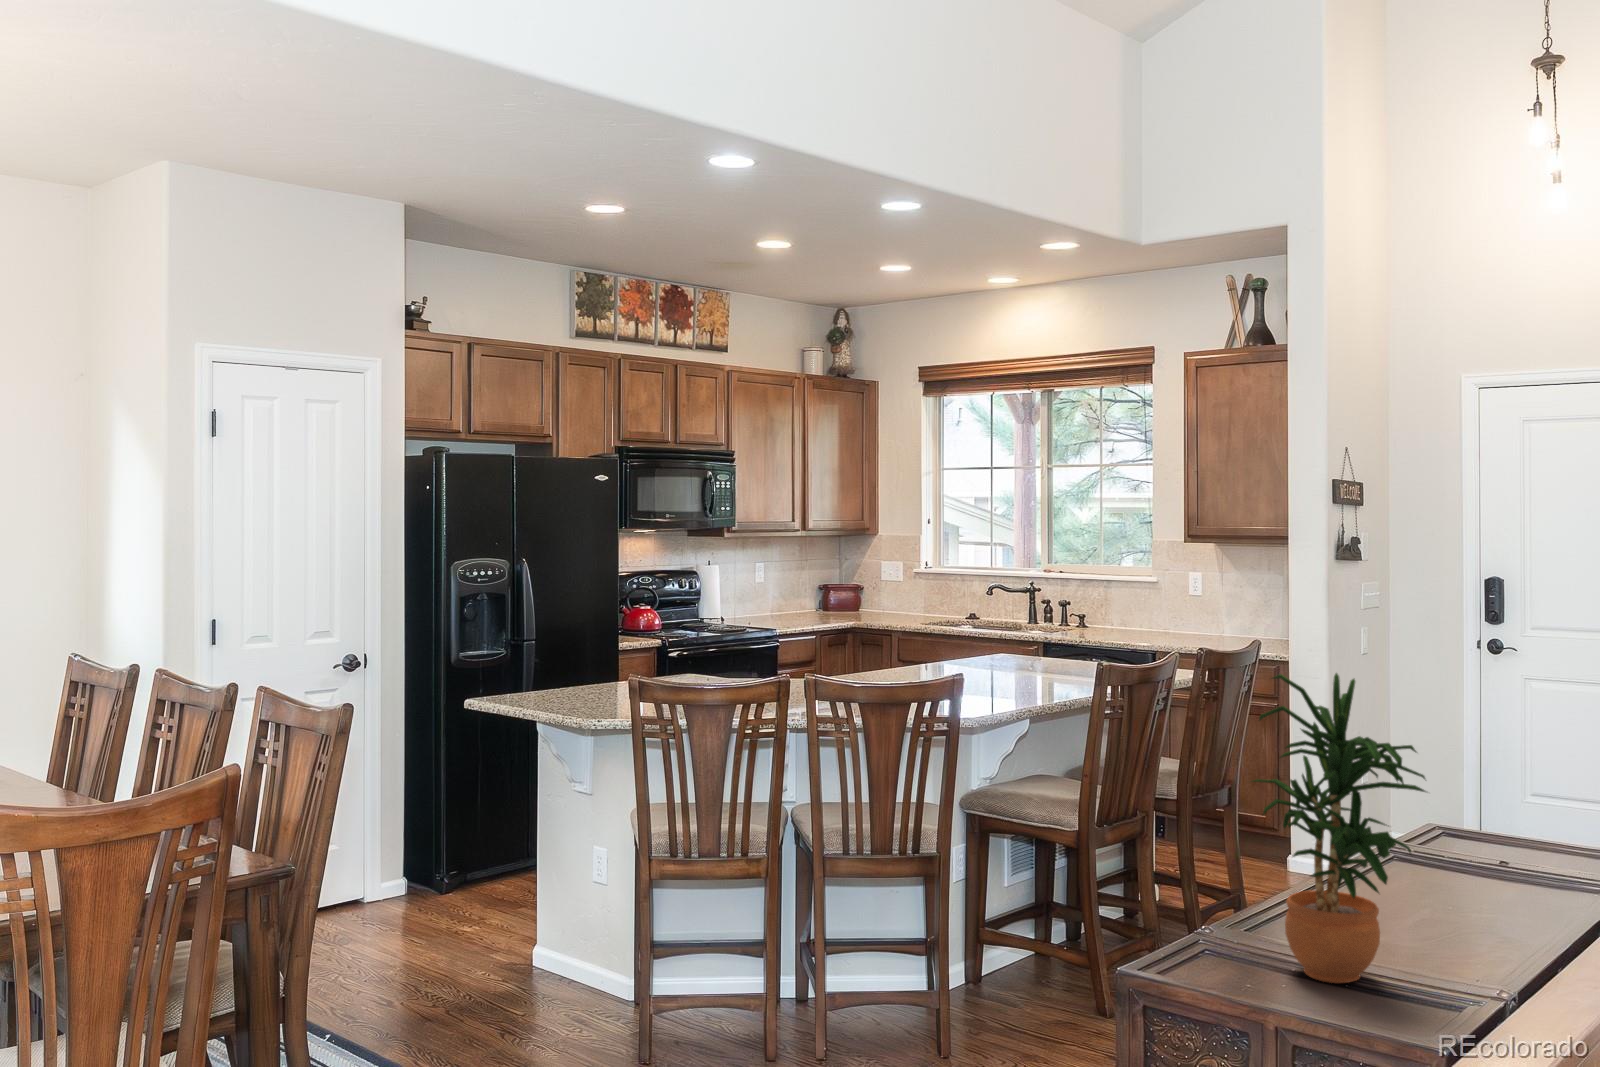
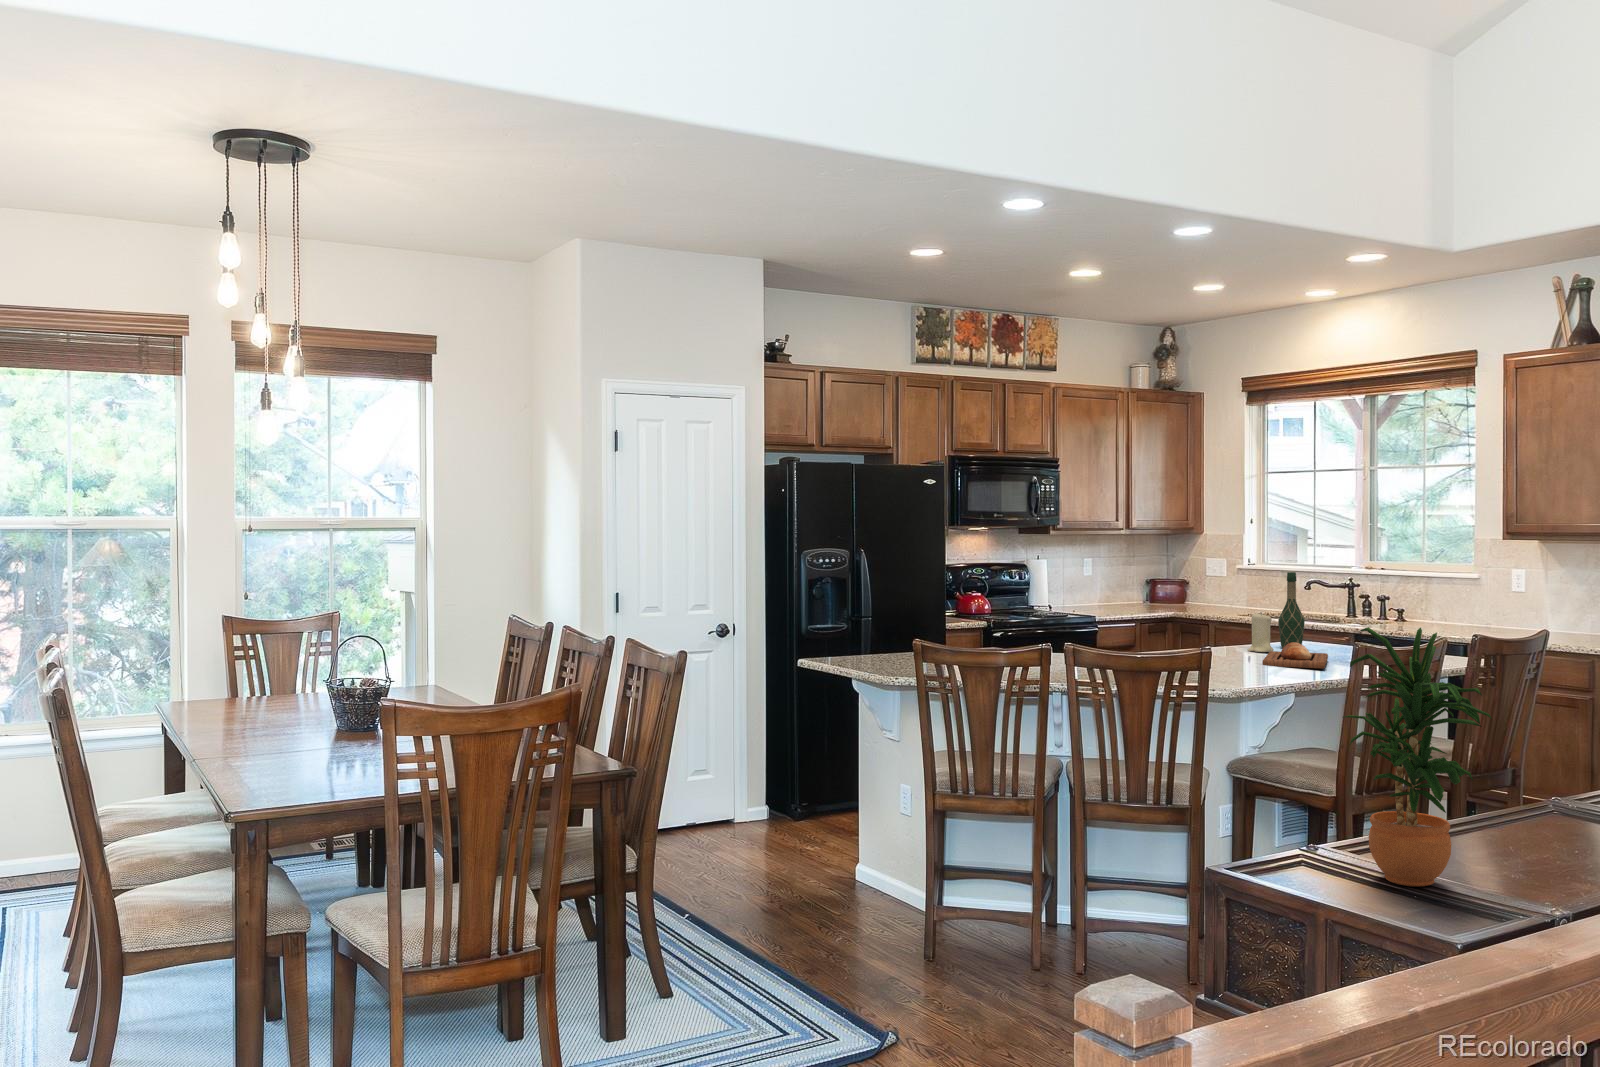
wine bottle: none [992,580,1019,664] -> present [1278,572,1305,648]
candle: none [966,625,992,669] -> present [1248,613,1274,652]
bread loaf: none [991,658,1057,687] -> present [1263,642,1328,668]

